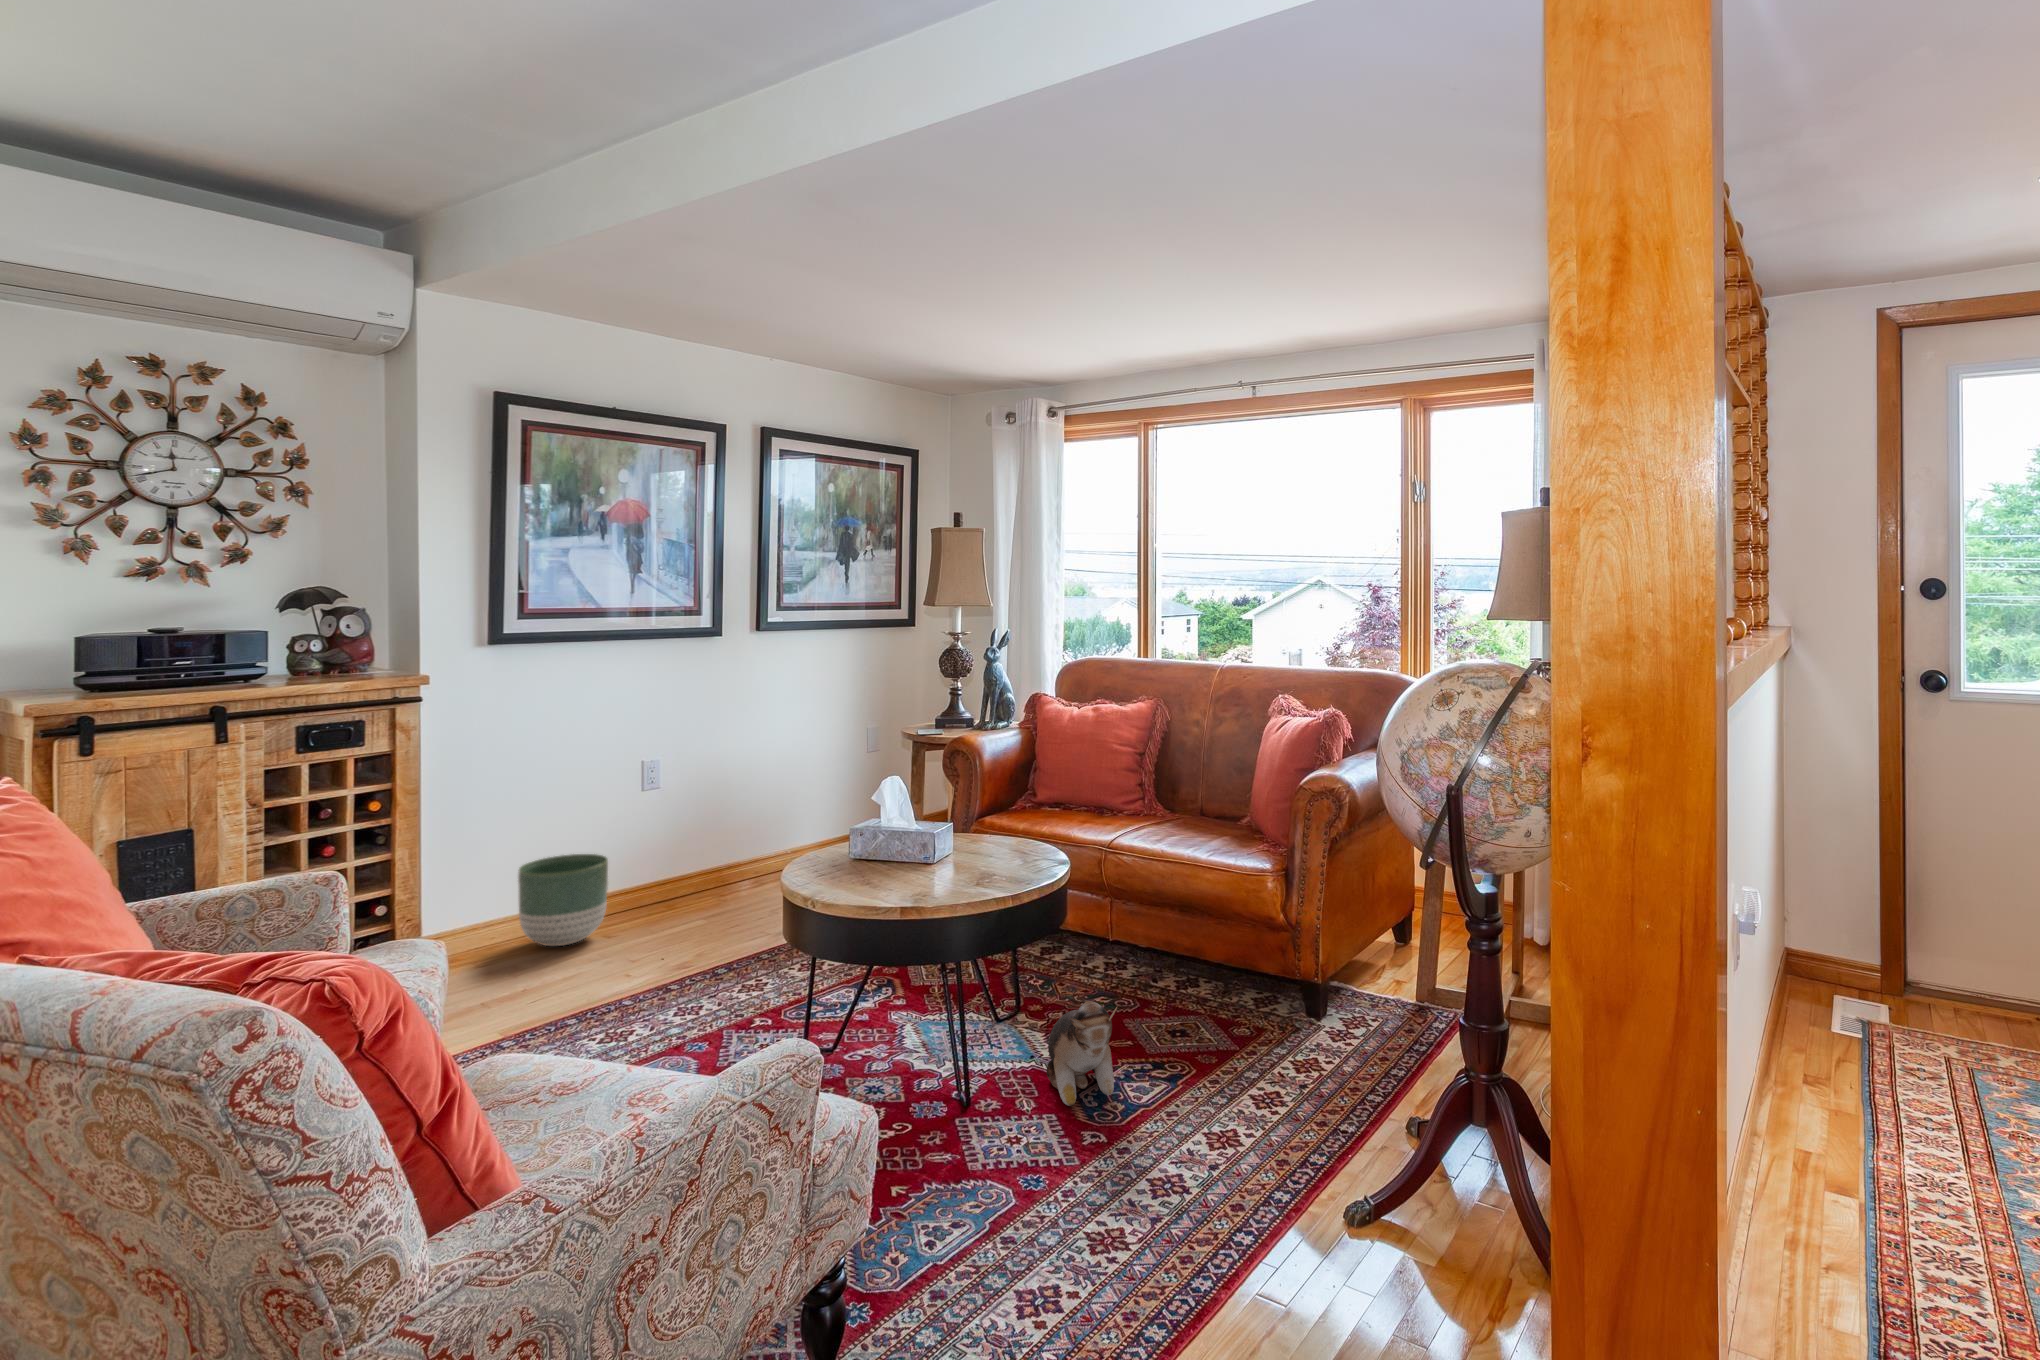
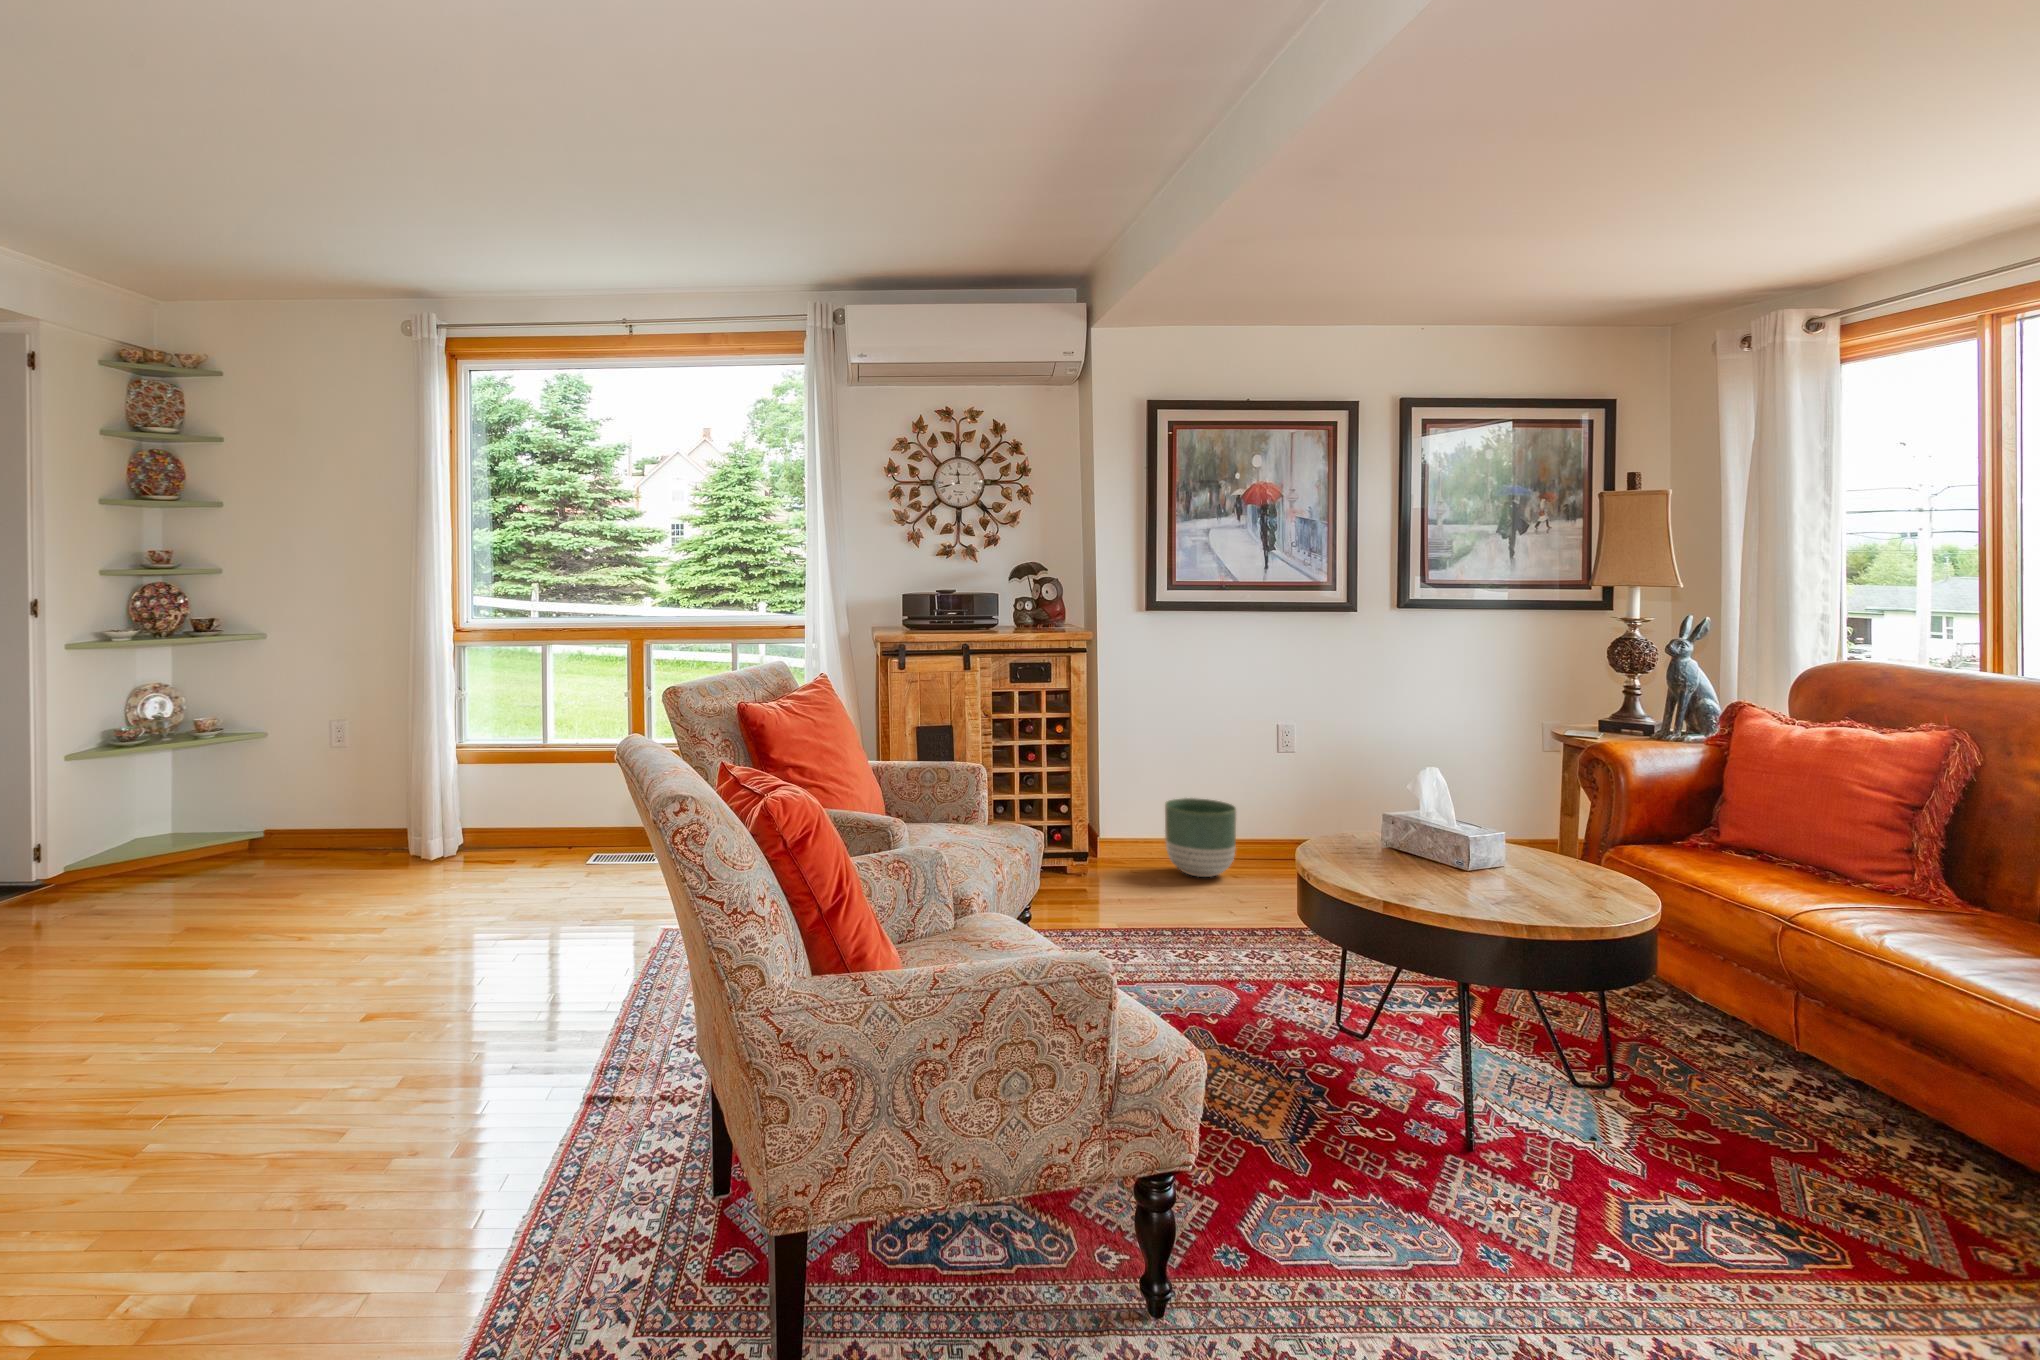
plush toy: present [1047,1001,1117,1106] -> none [1590,1083,1688,1222]

